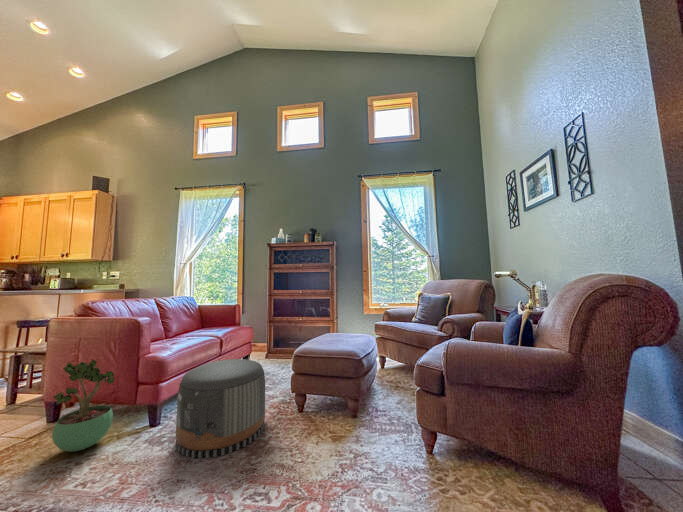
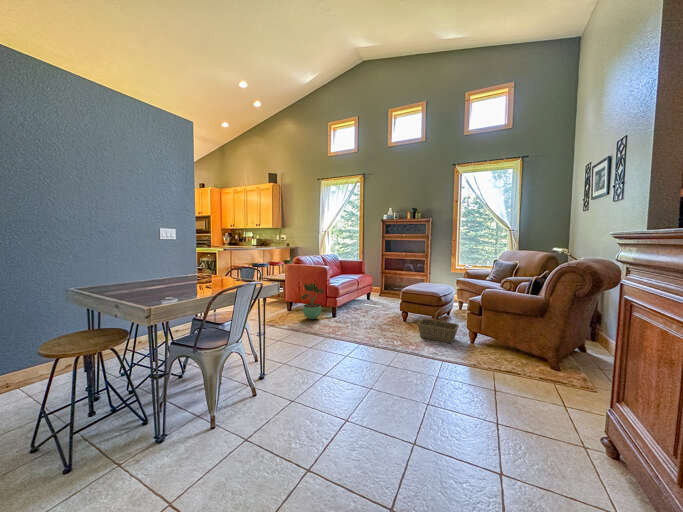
pouf: present [176,359,265,458] -> none [349,290,388,328]
basket: none [319,392,400,474] -> present [417,310,459,343]

